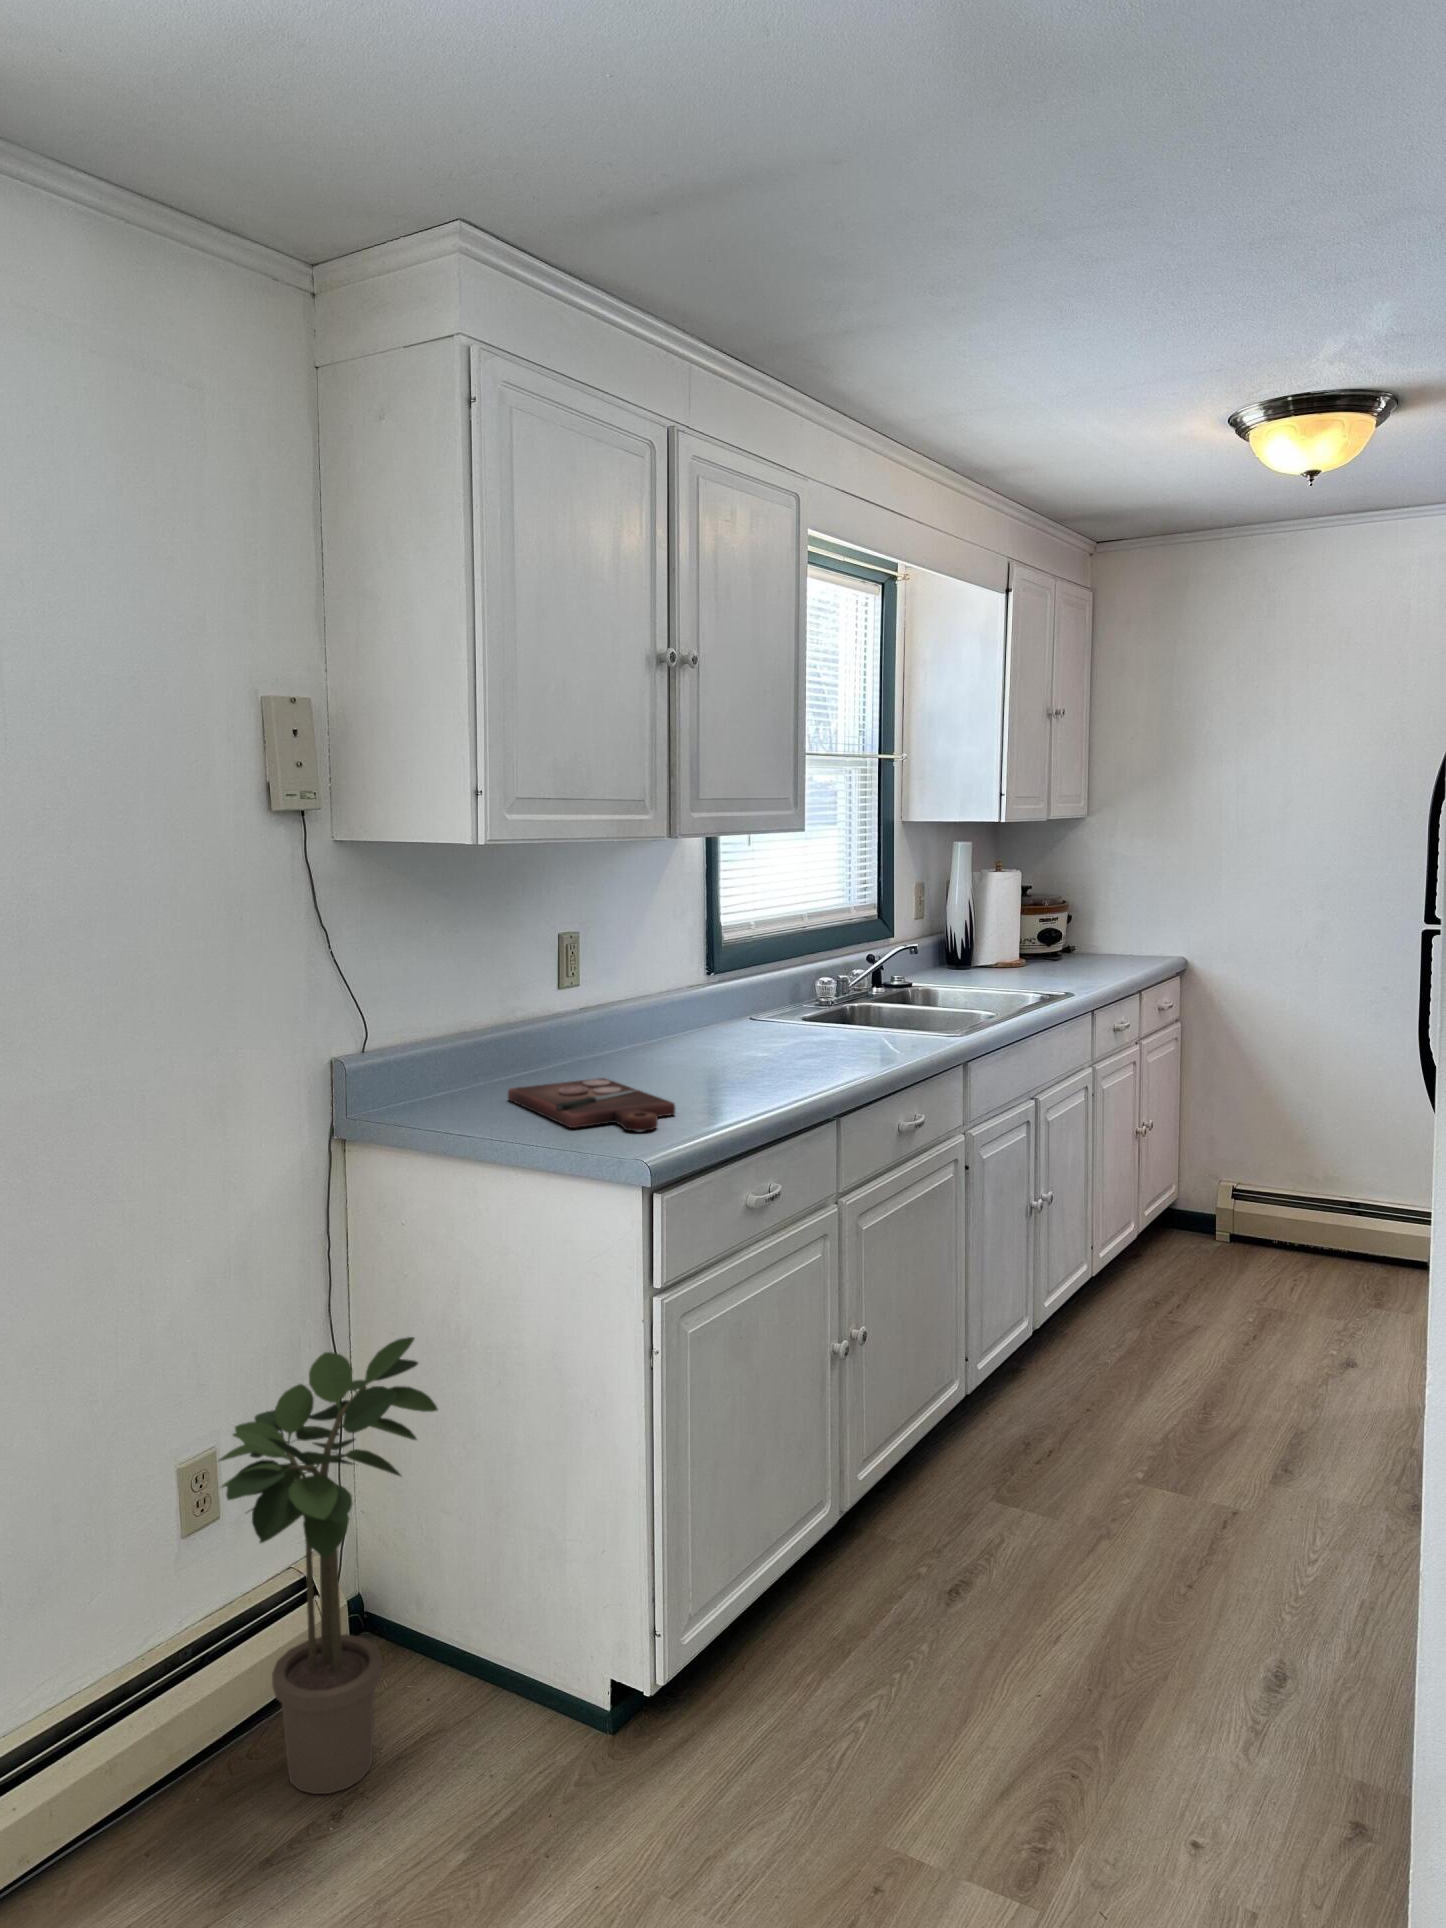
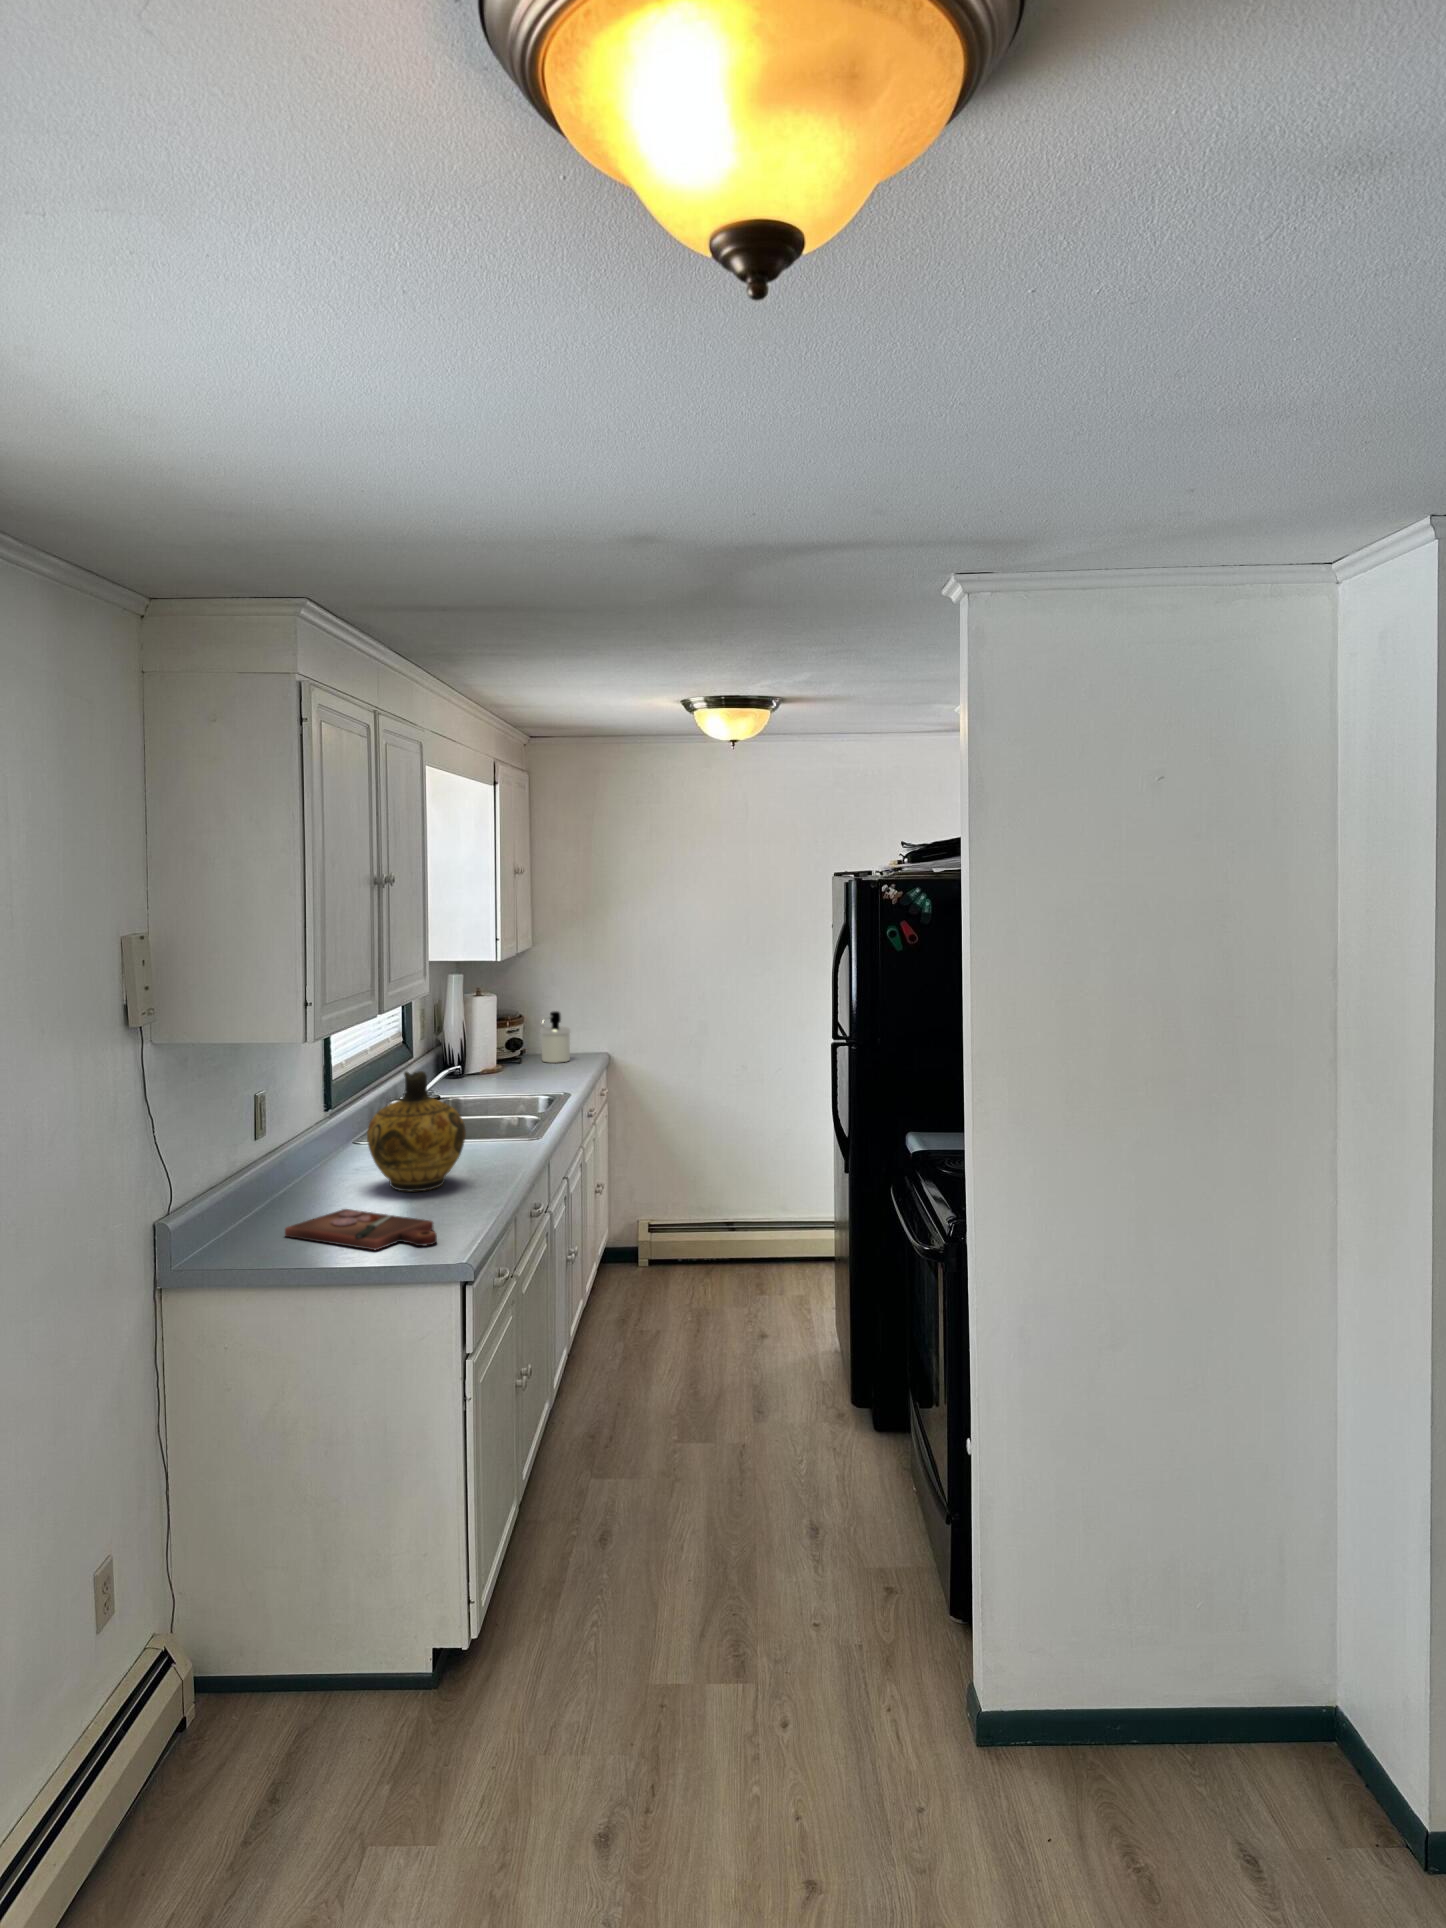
soap dispenser: none [1079,896,1125,961] -> present [540,1011,571,1063]
ceramic jug: none [673,913,799,1071] -> present [367,1071,466,1192]
potted plant: present [219,1337,438,1794] -> none [128,1430,303,1803]

